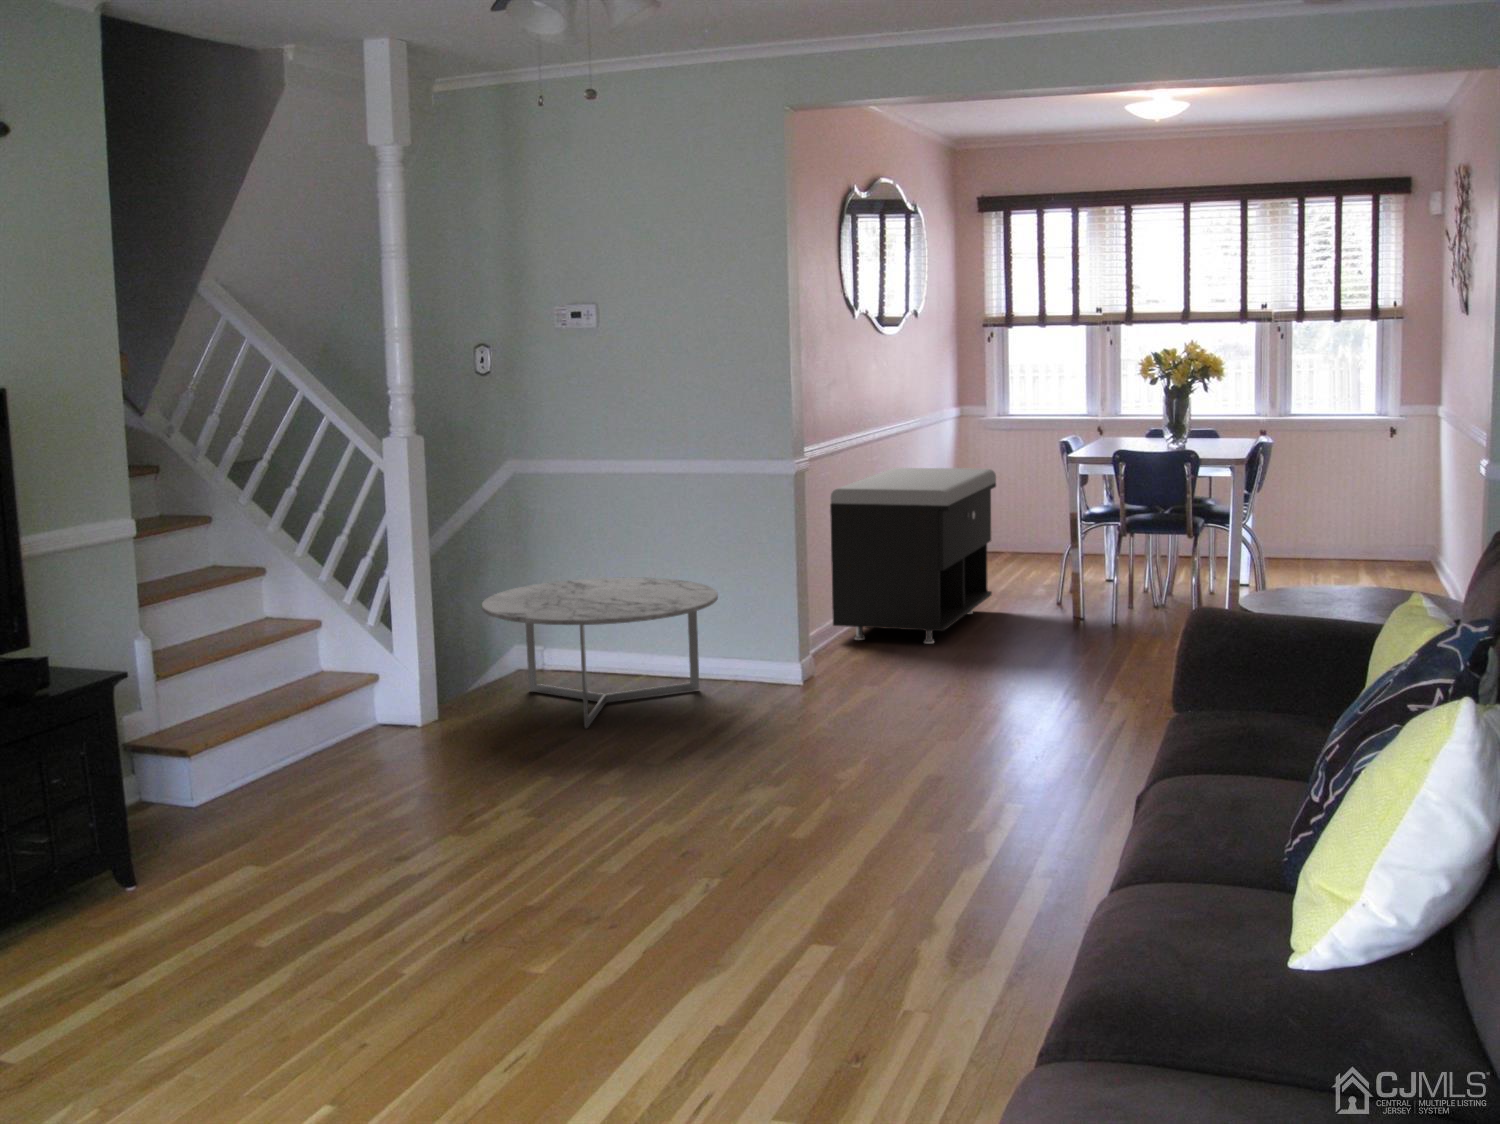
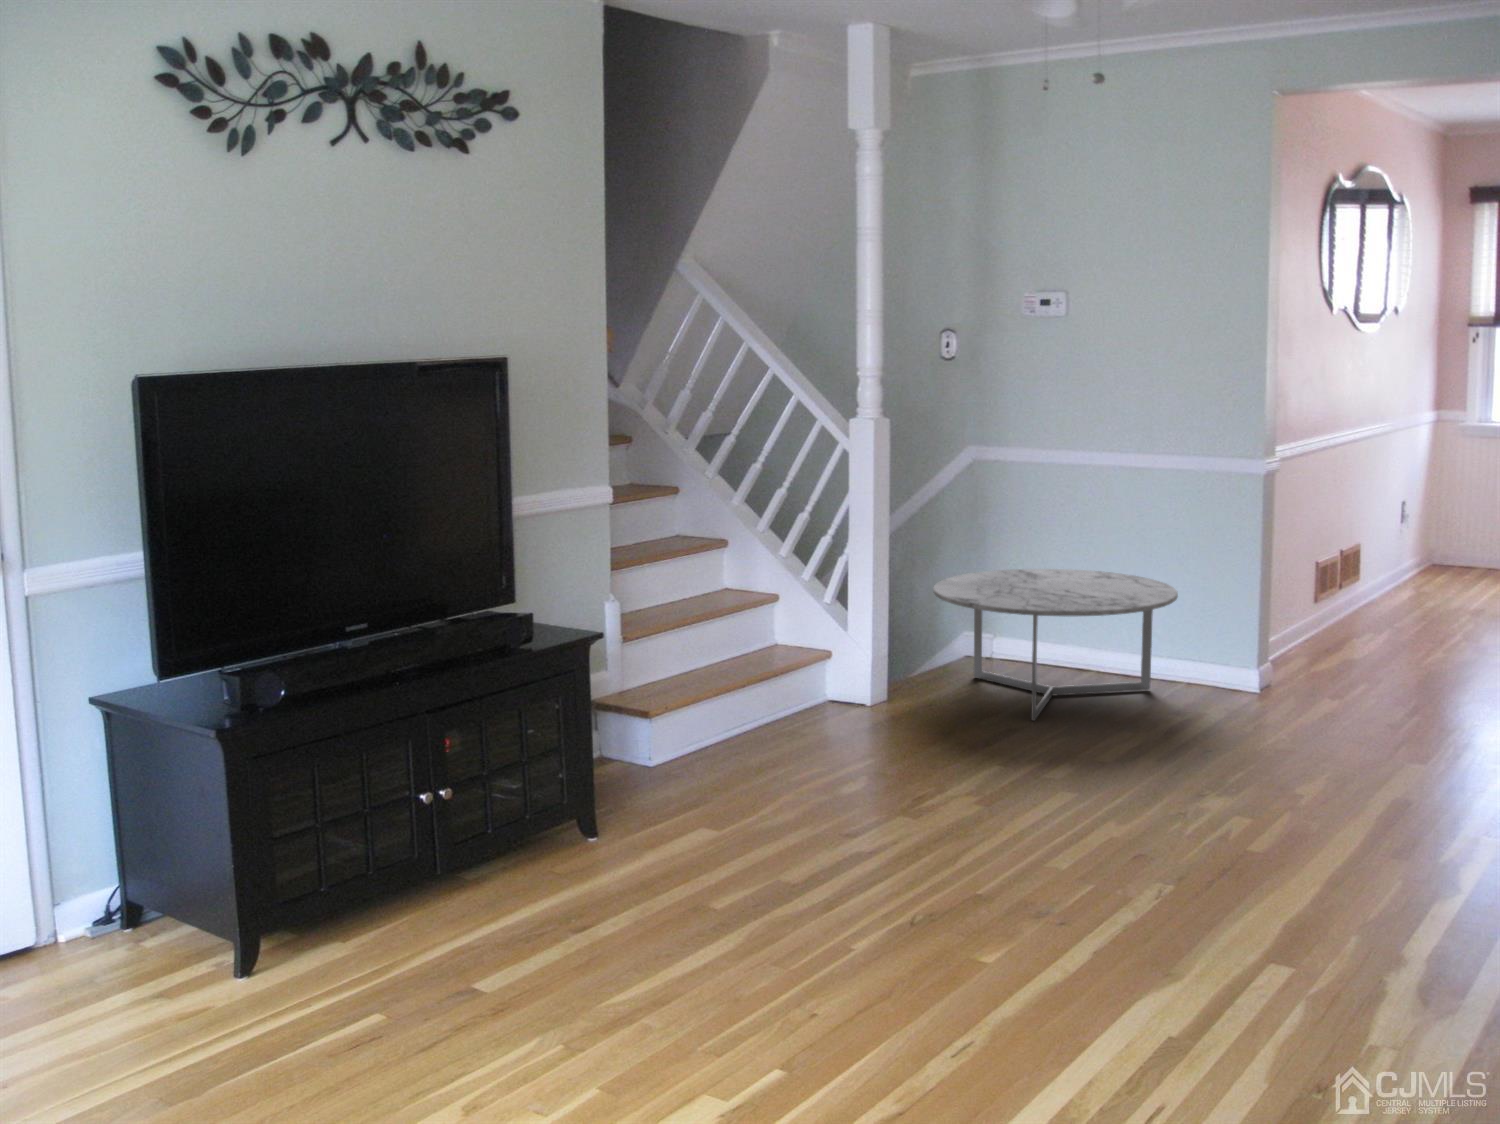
storage bench: present [830,468,996,644] -> none [1293,471,1485,660]

